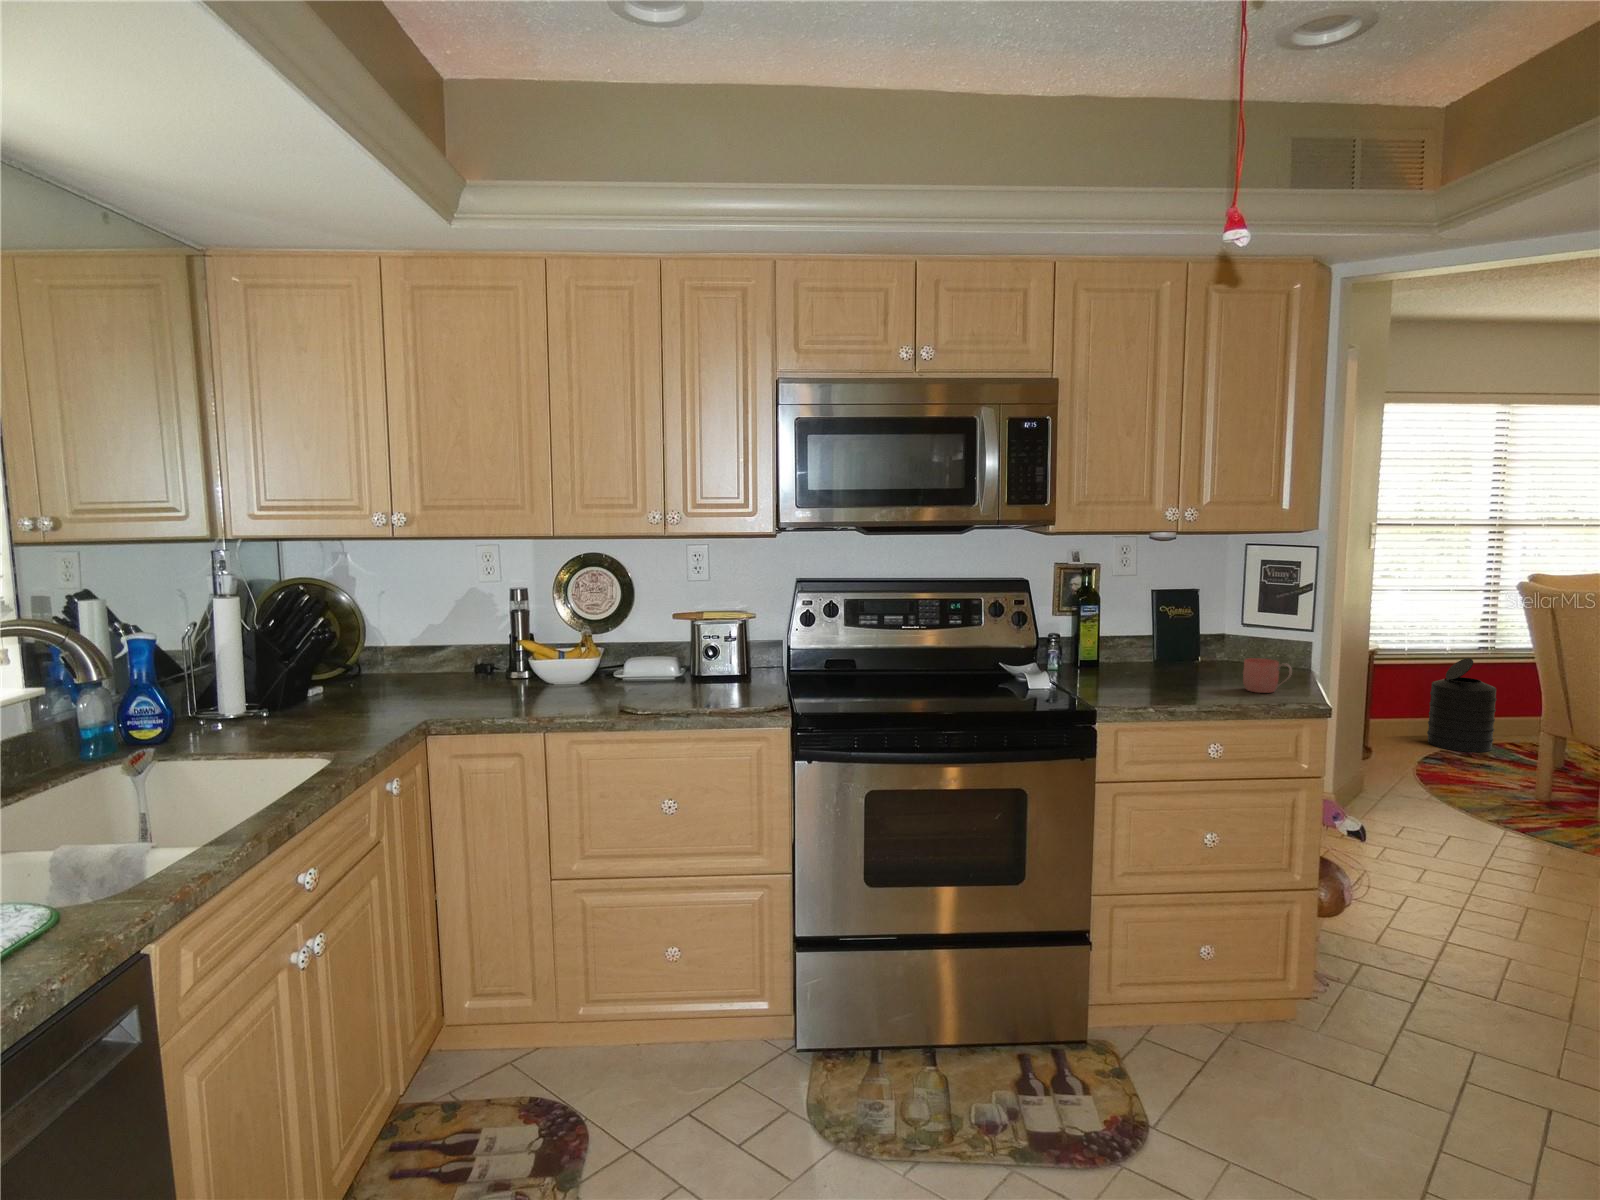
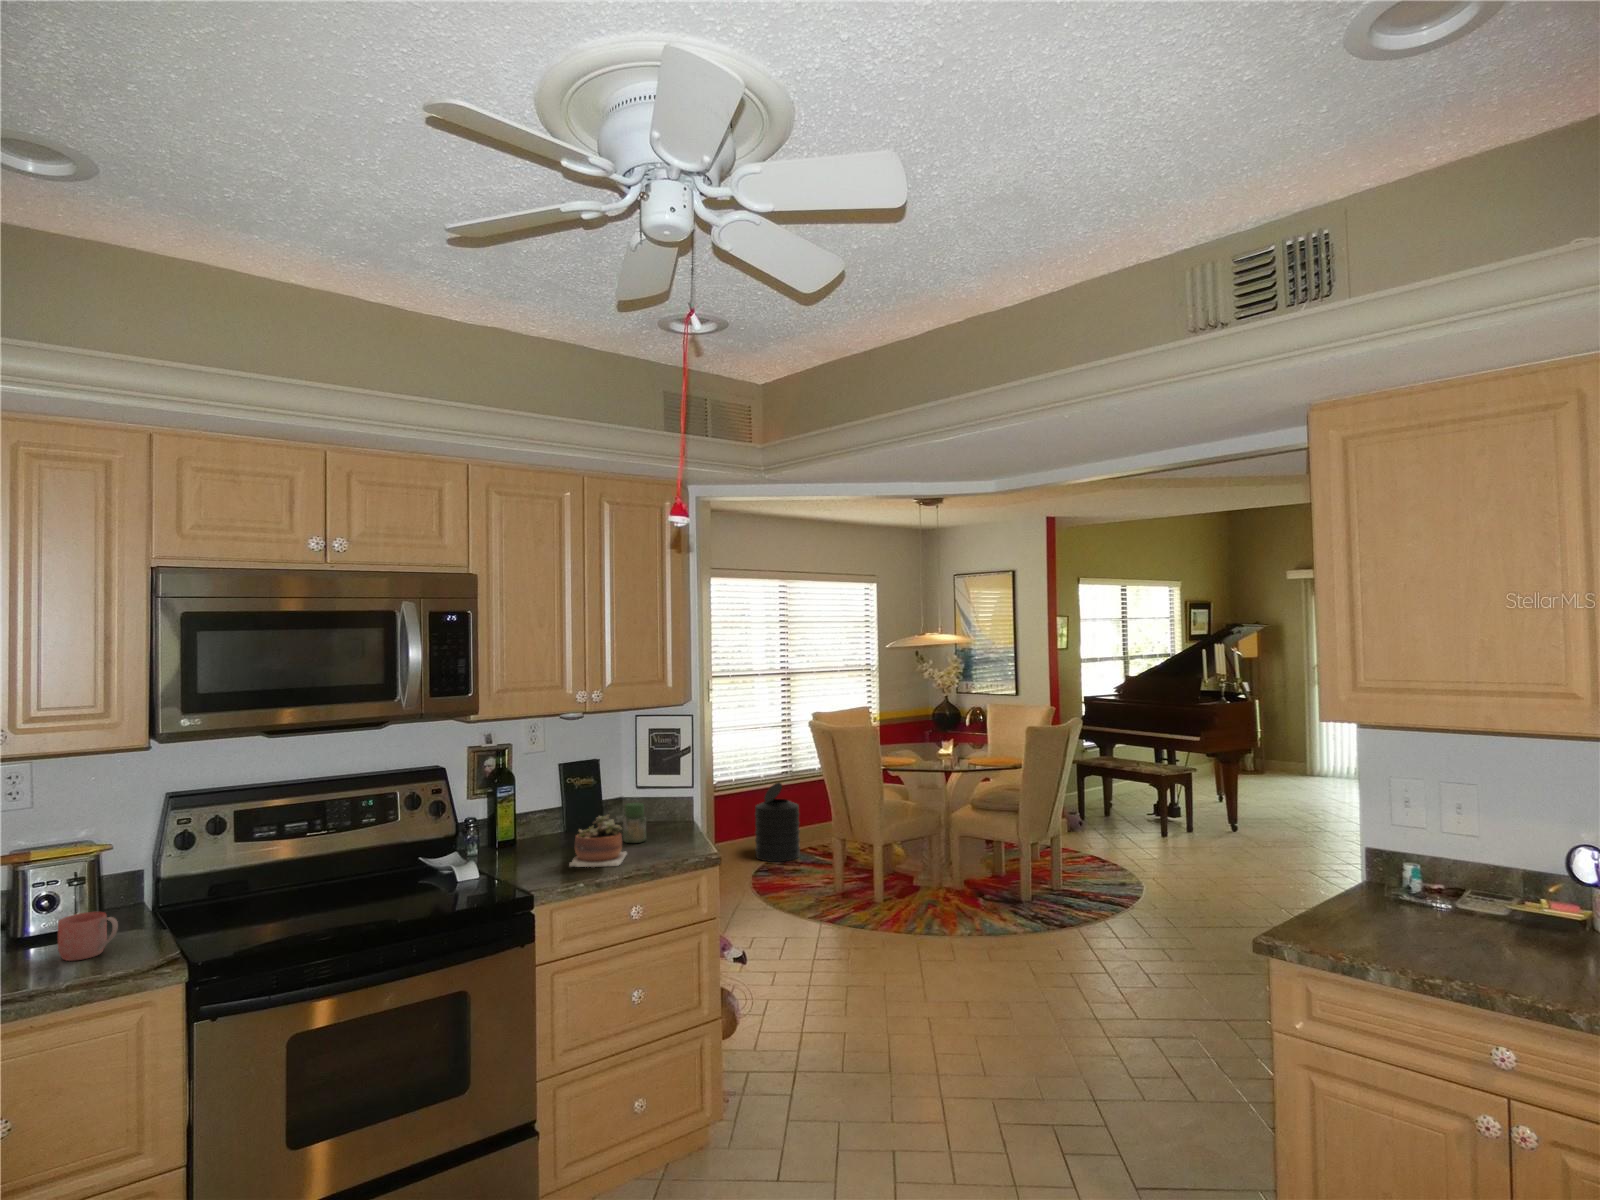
jar: none [1215,637,1244,681] -> present [623,802,646,843]
succulent plant: none [1144,643,1214,698] -> present [569,815,627,867]
mug: present [1243,658,1292,693] -> present [58,912,118,961]

